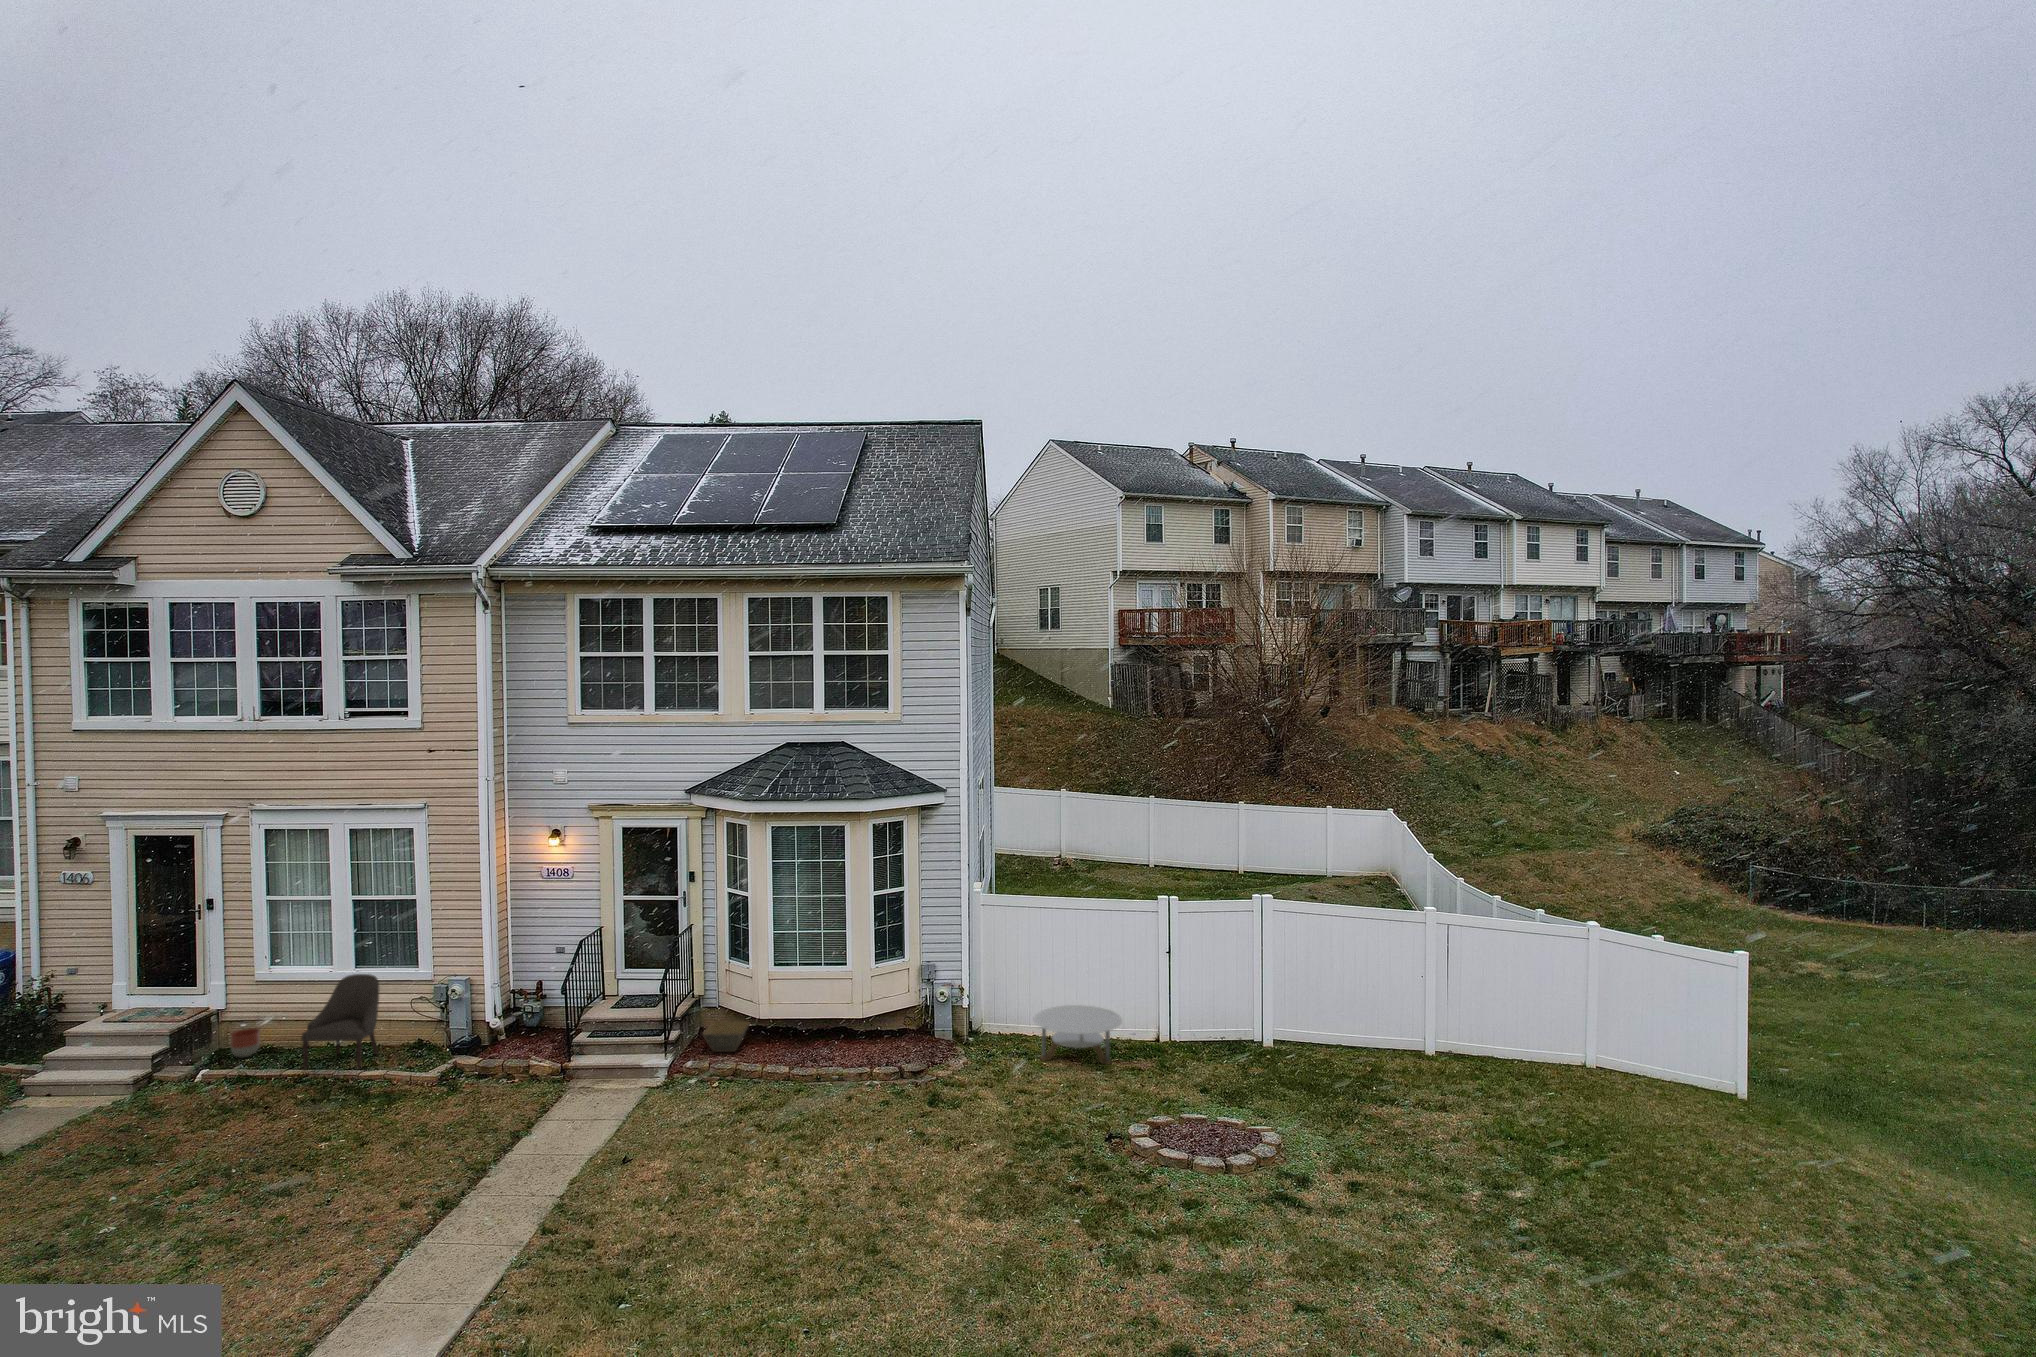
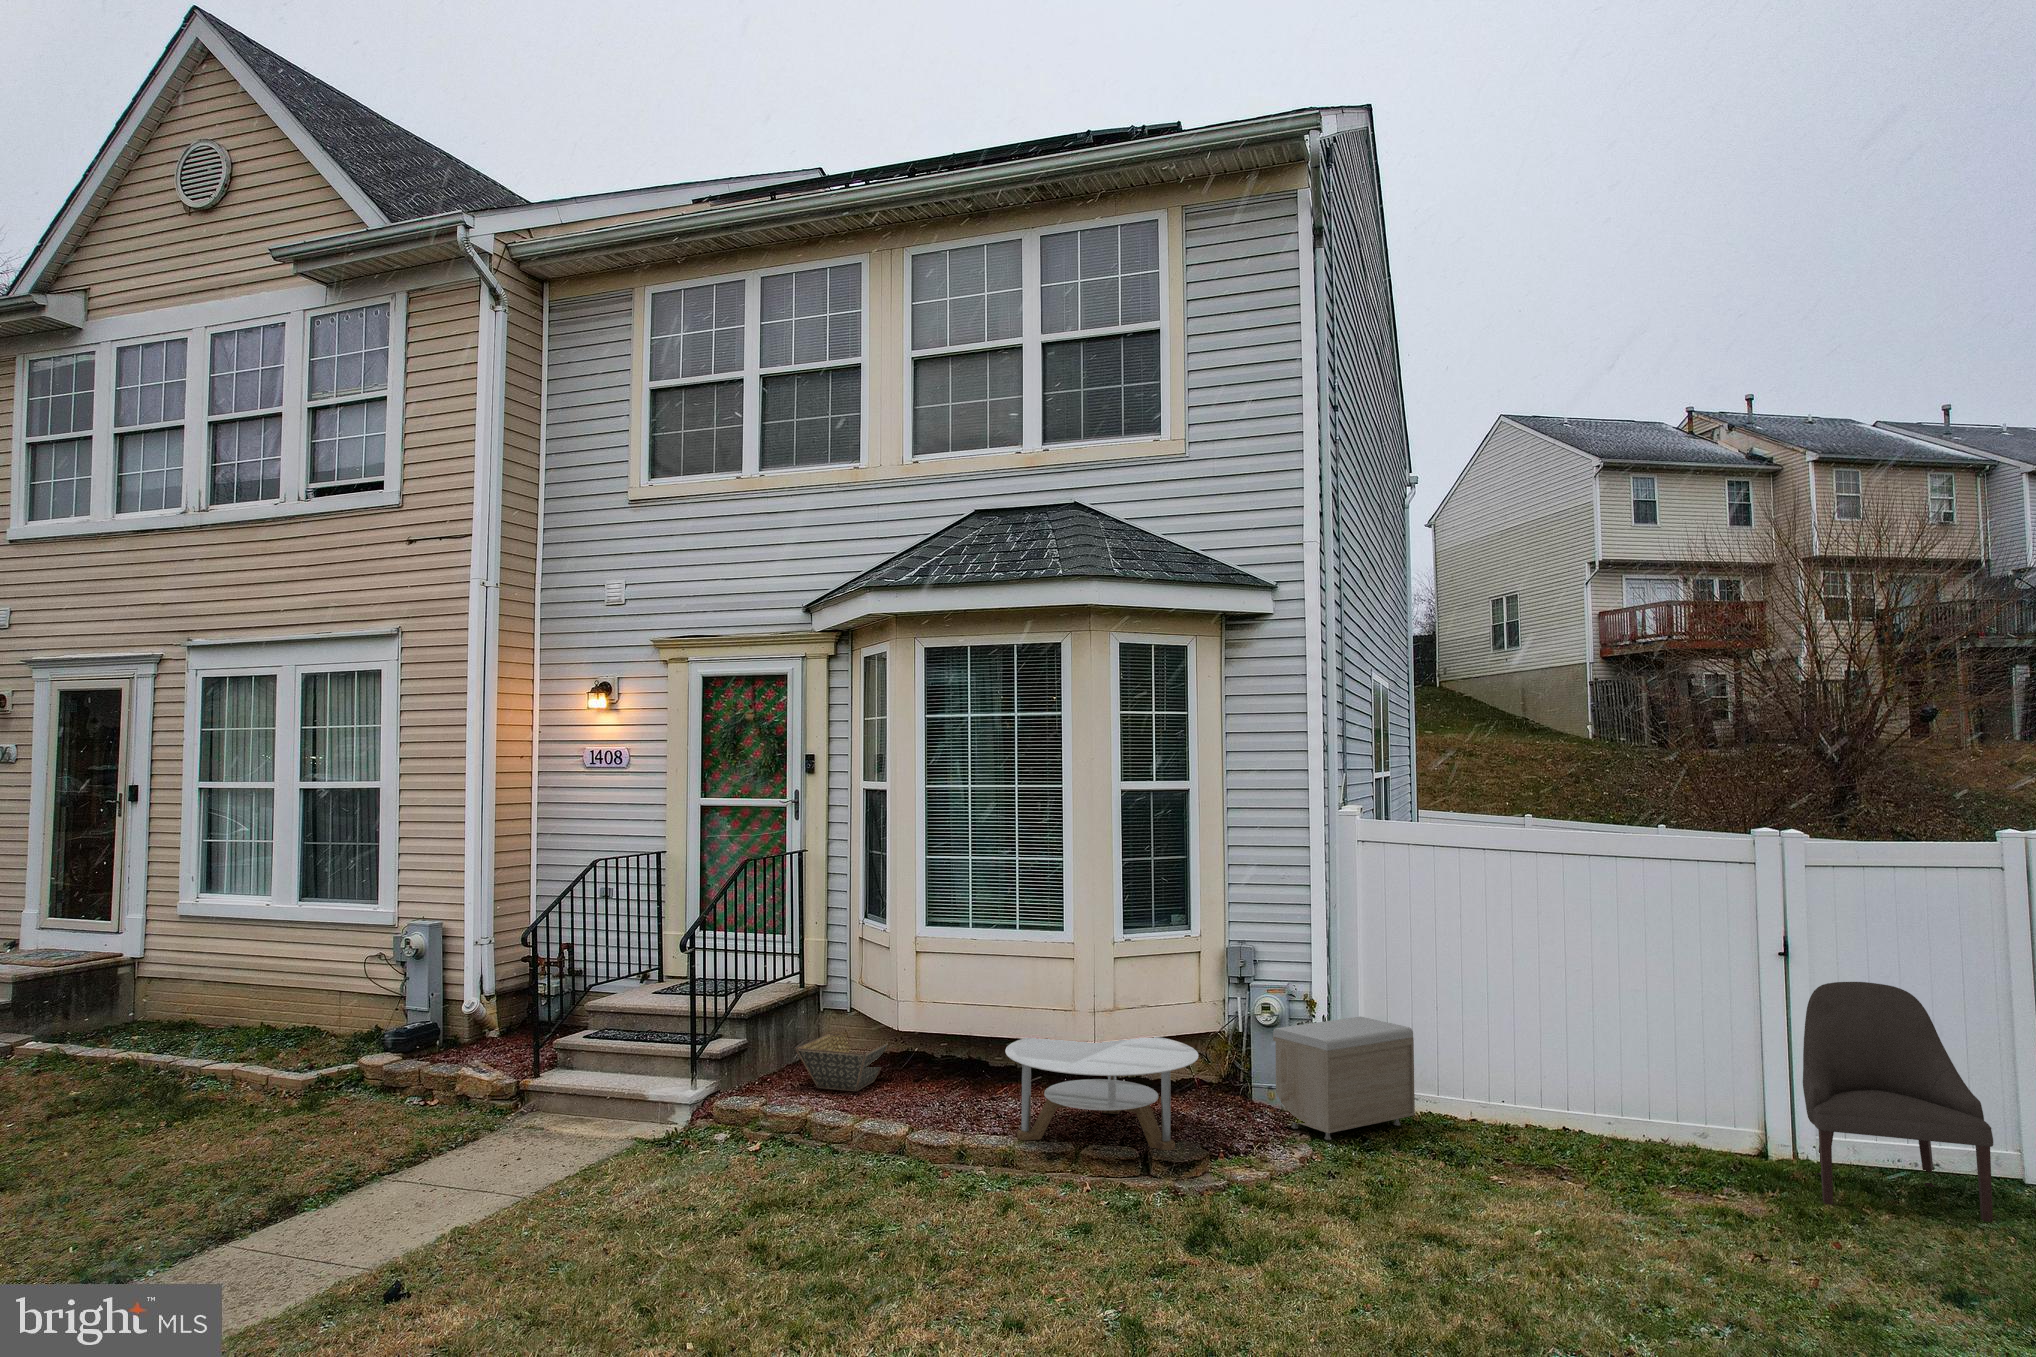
chair: present [301,974,379,1070] -> present [1803,982,1993,1222]
storage bench: none [945,992,1007,1054] -> present [1273,1017,1415,1140]
round table: present [1034,1005,1122,1064] -> present [1005,1037,1198,1150]
planter: present [231,1028,260,1057] -> none [126,988,173,1030]

